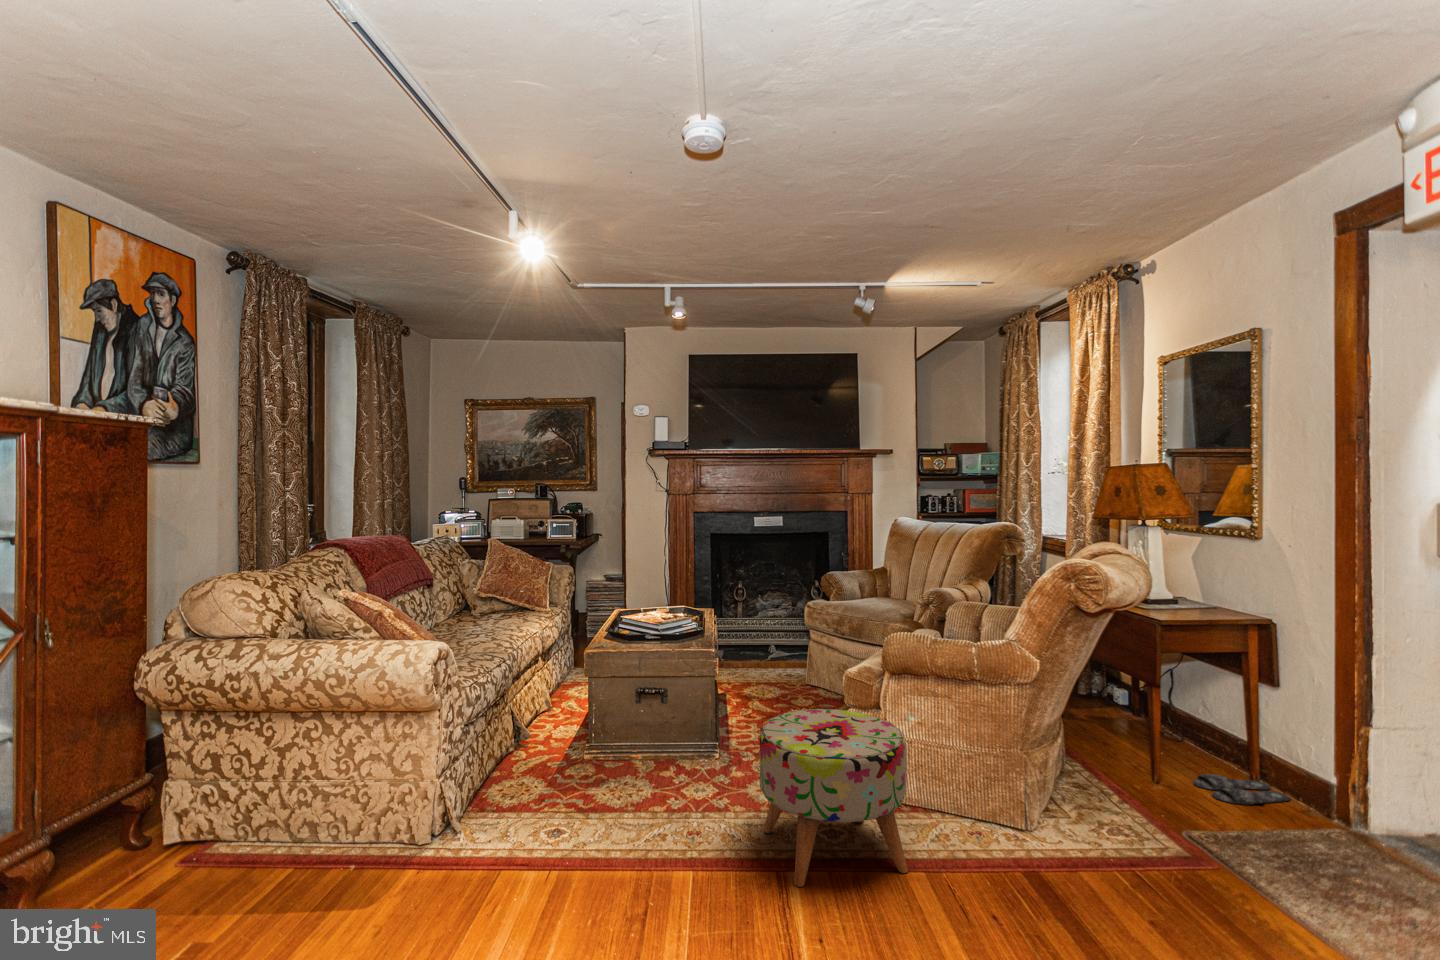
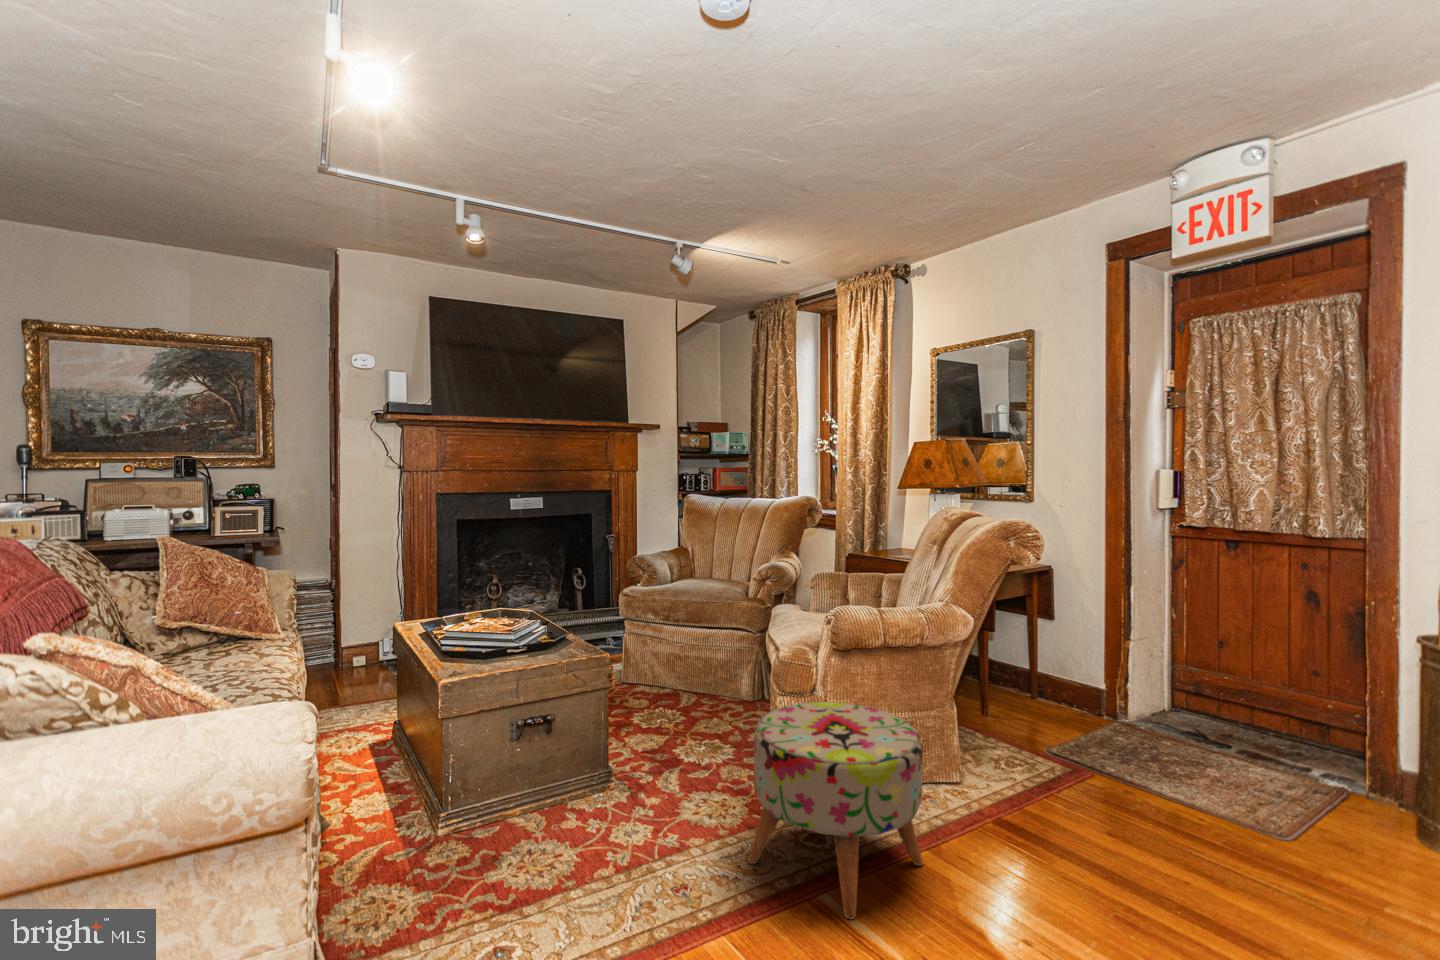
slippers: present [1193,774,1290,805] -> none [1007,700,1073,723]

